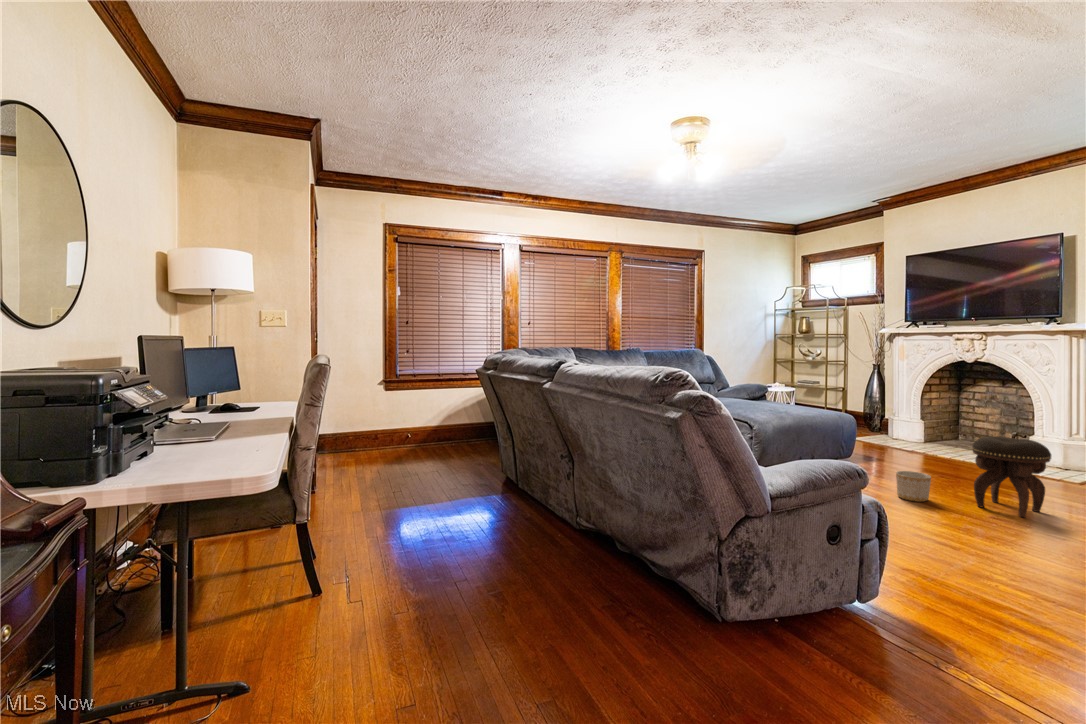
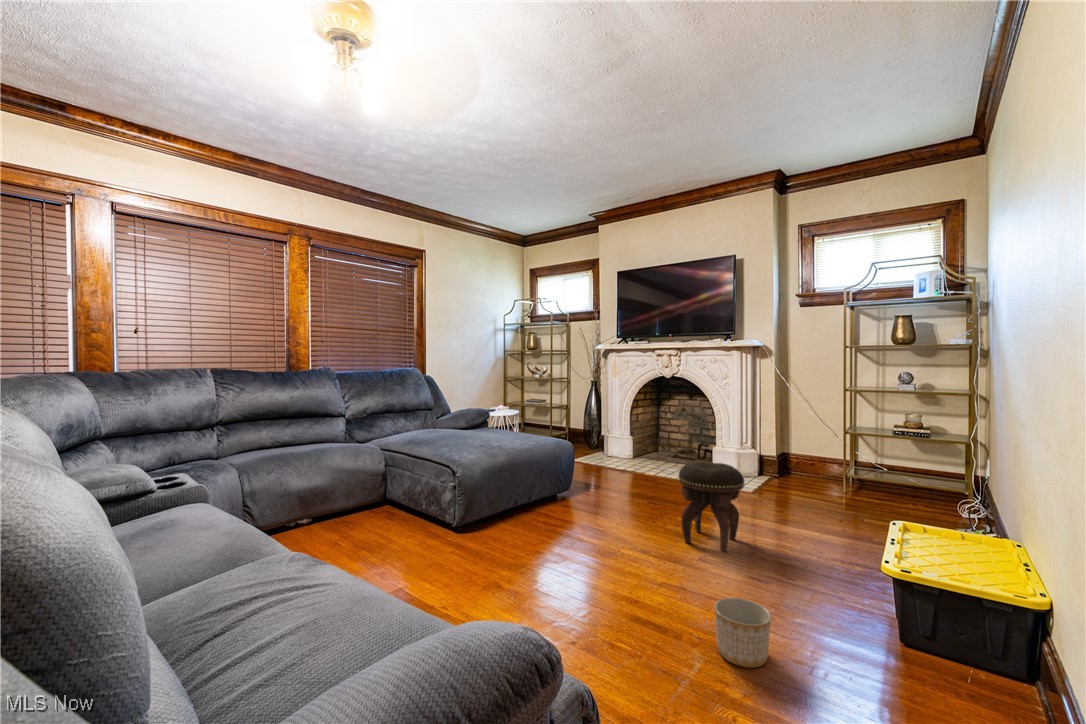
planter: present [896,471,931,502] -> present [715,598,771,668]

